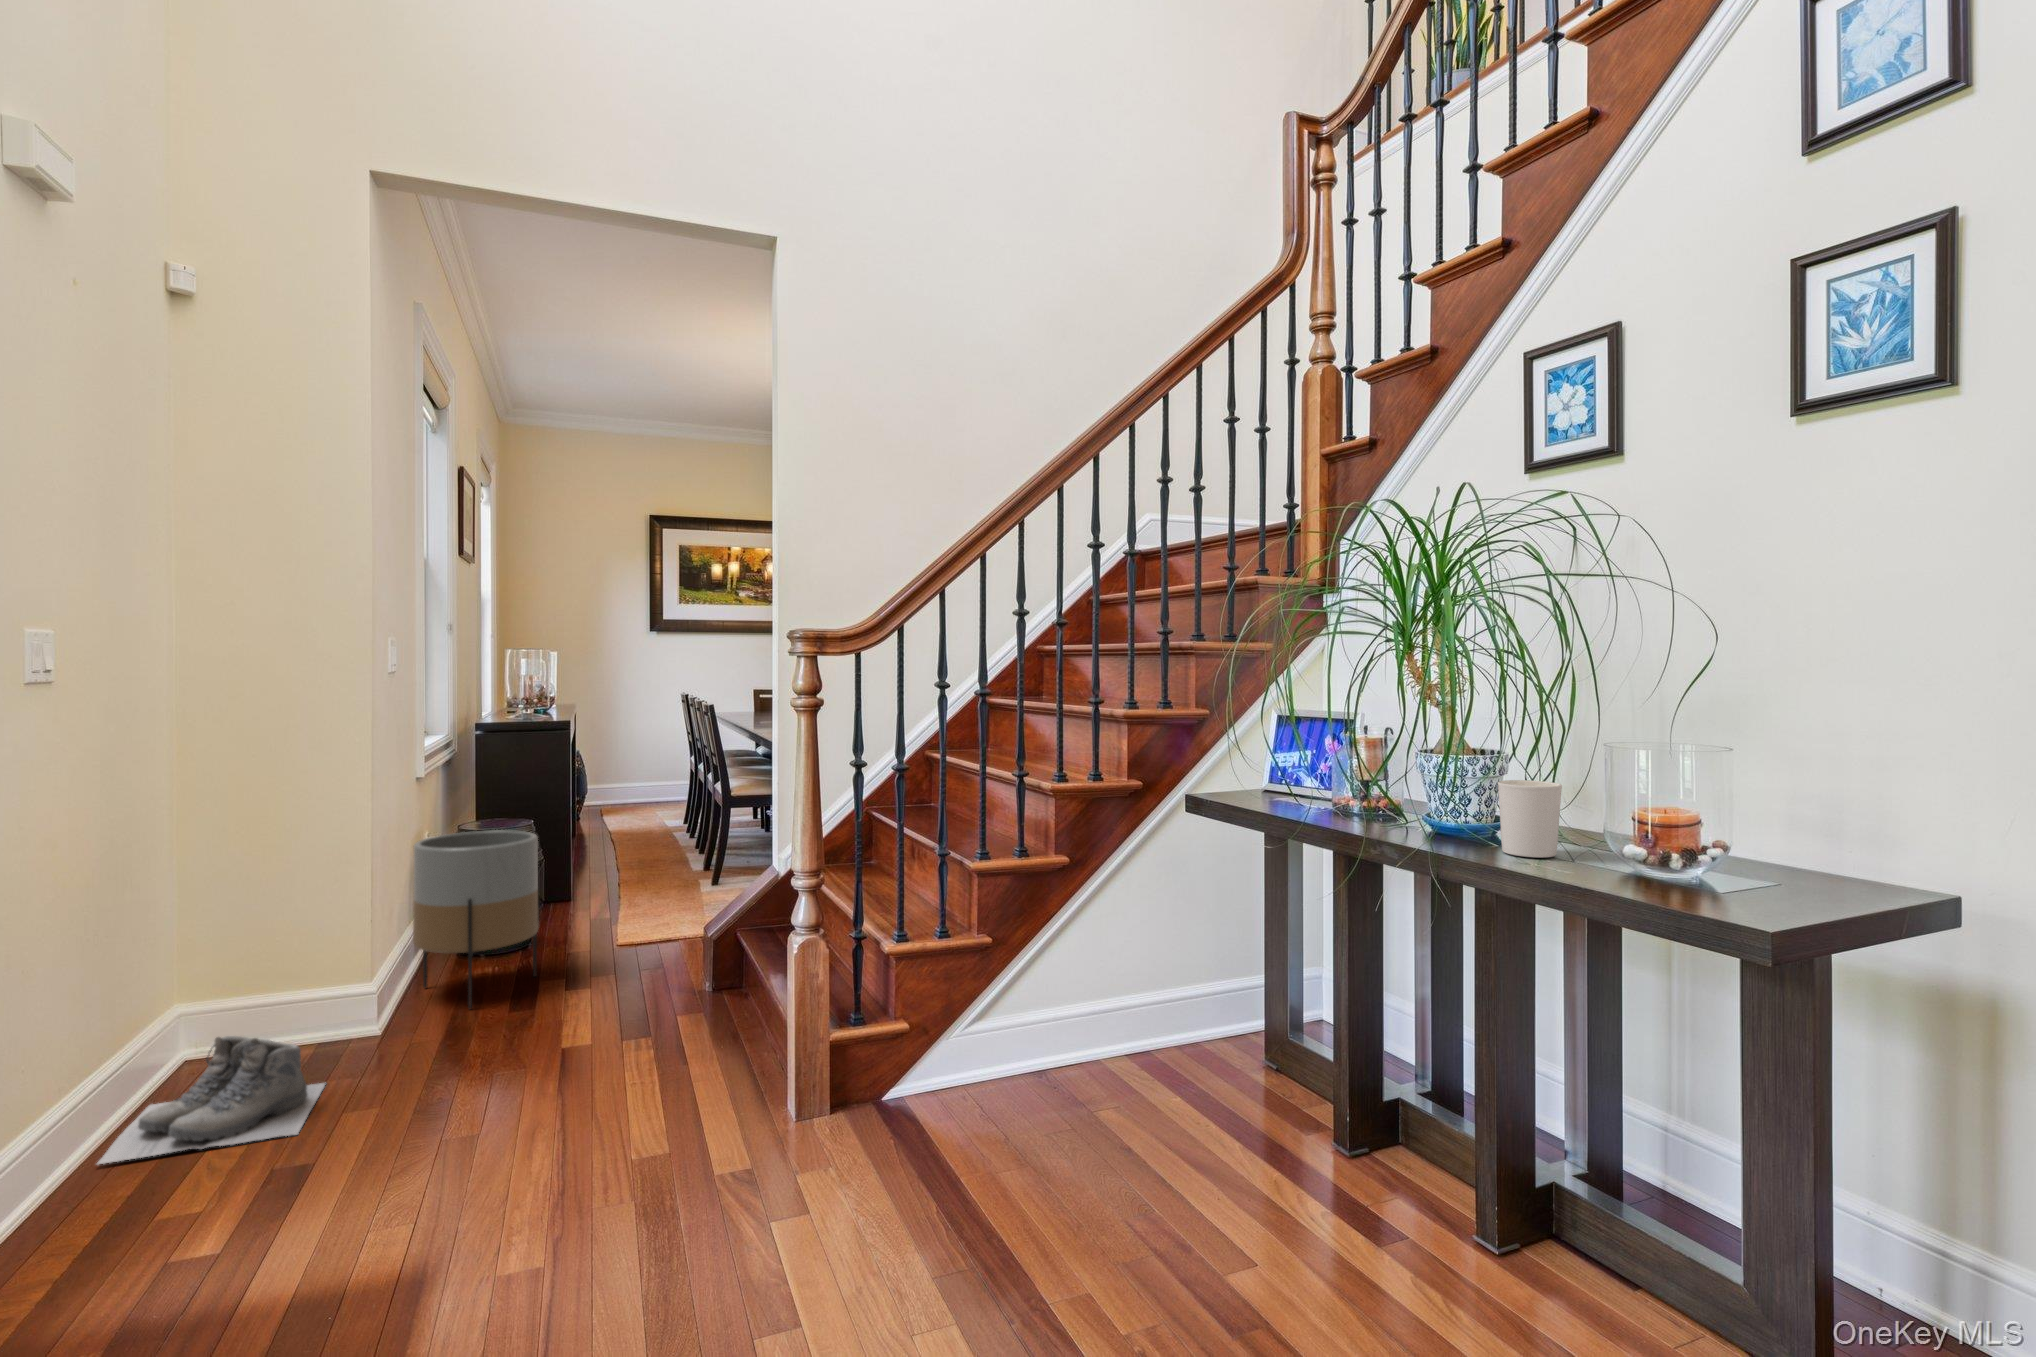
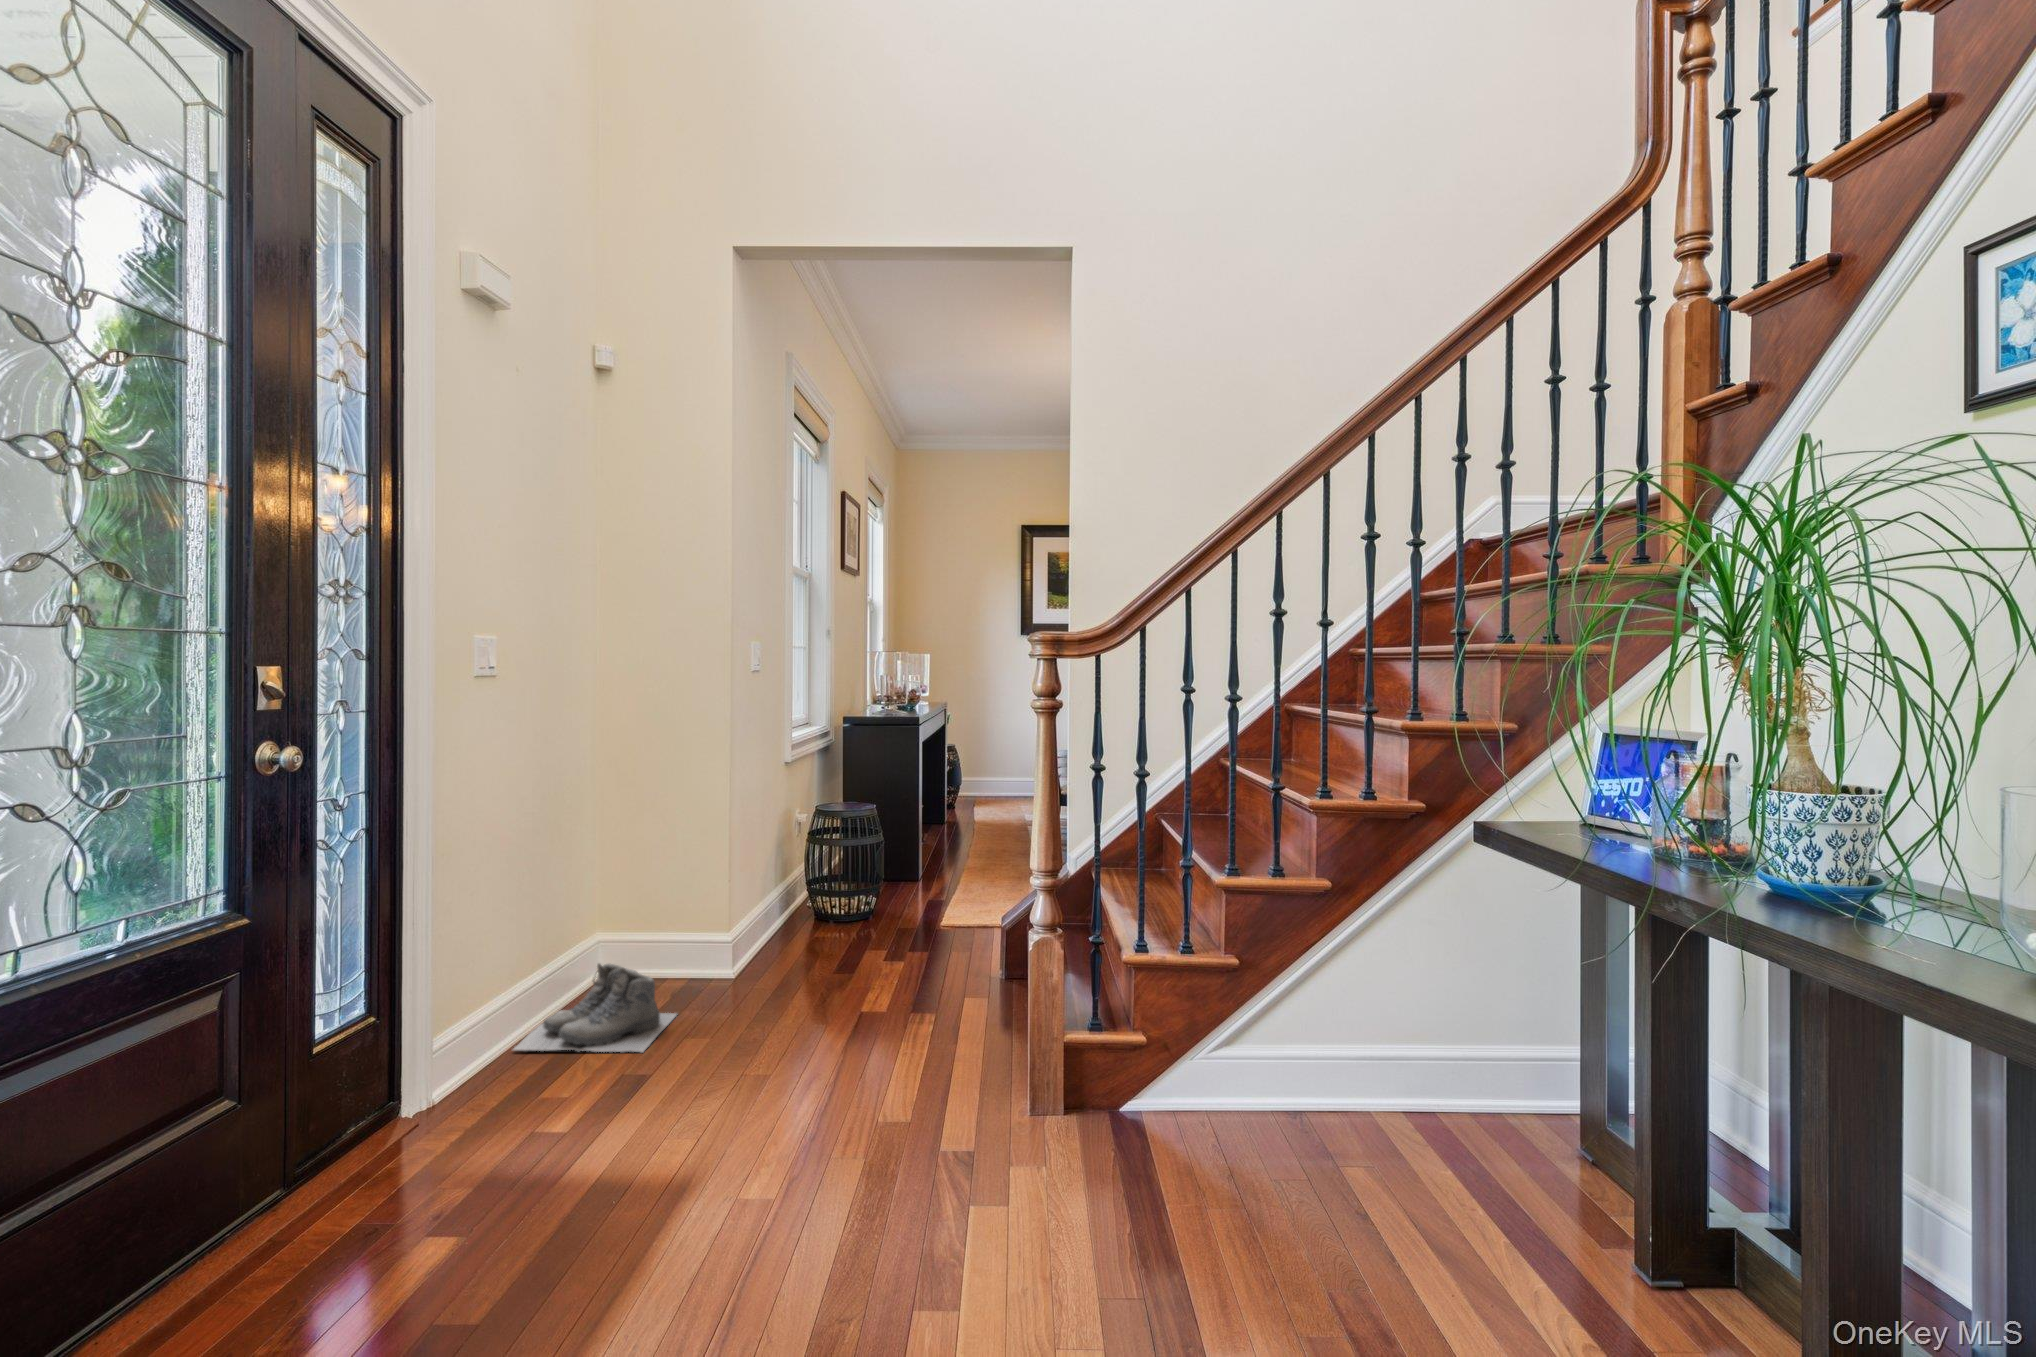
candle holder: present [1498,780,1562,858] -> none [1838,828,1941,937]
planter: present [413,830,539,1009] -> none [764,812,865,969]

